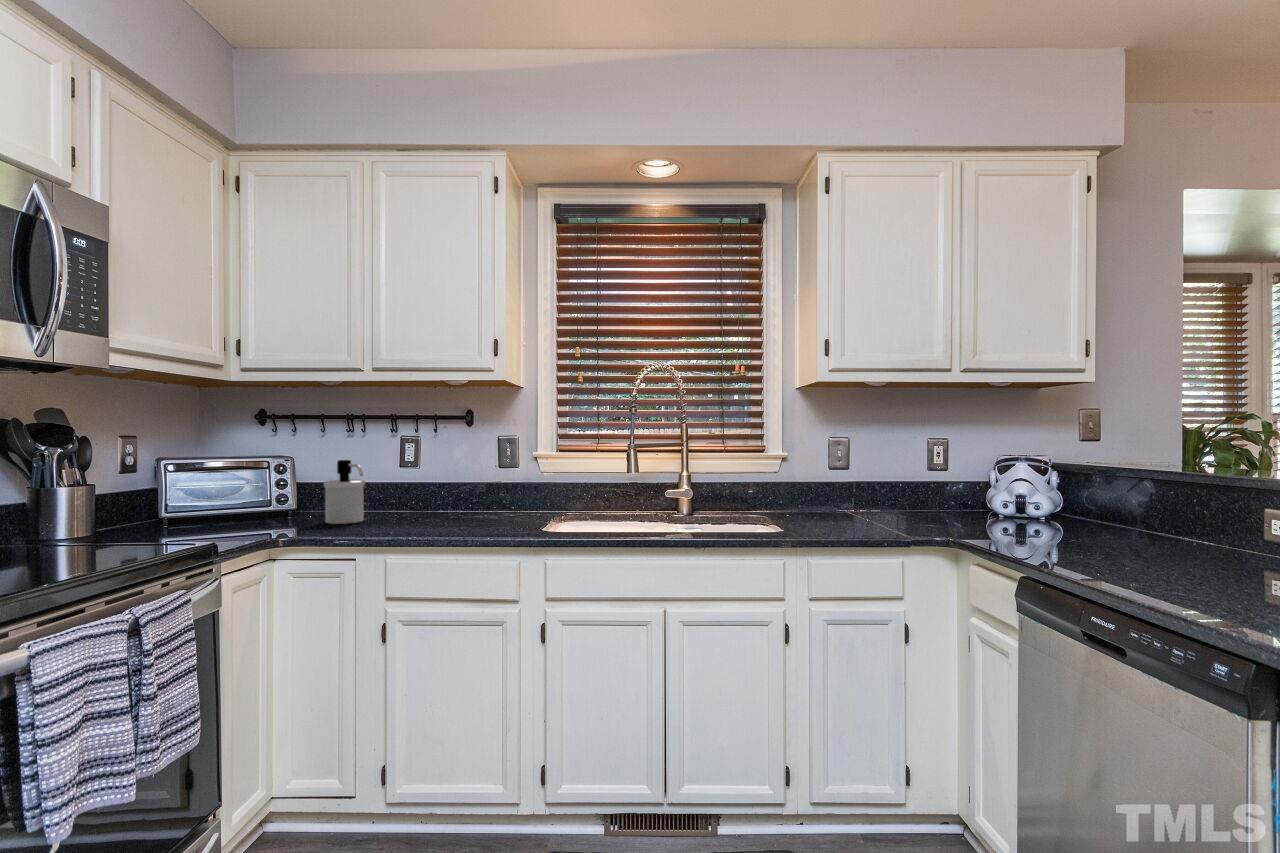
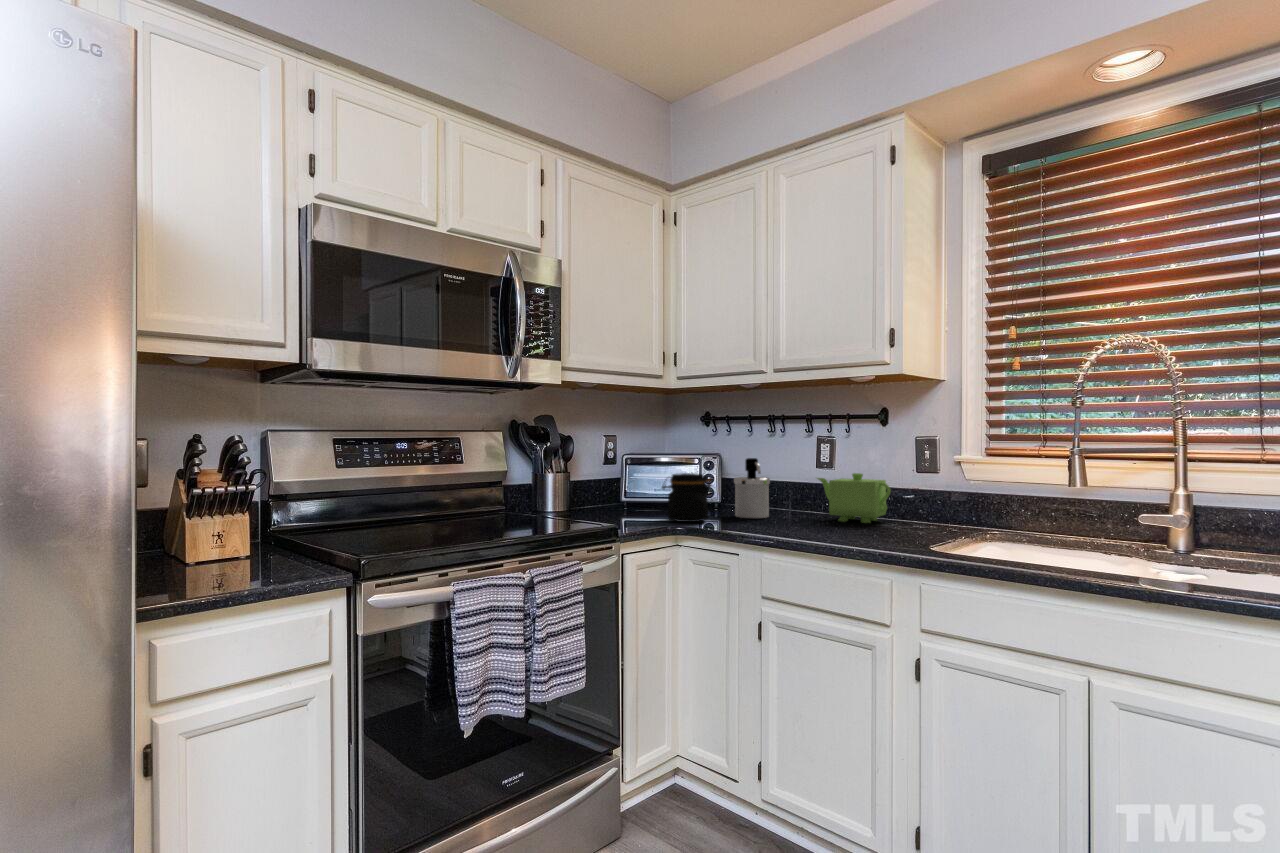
teapot: none [408,471,482,518] -> present [817,473,891,523]
jar: none [249,479,315,534] -> present [662,473,711,522]

